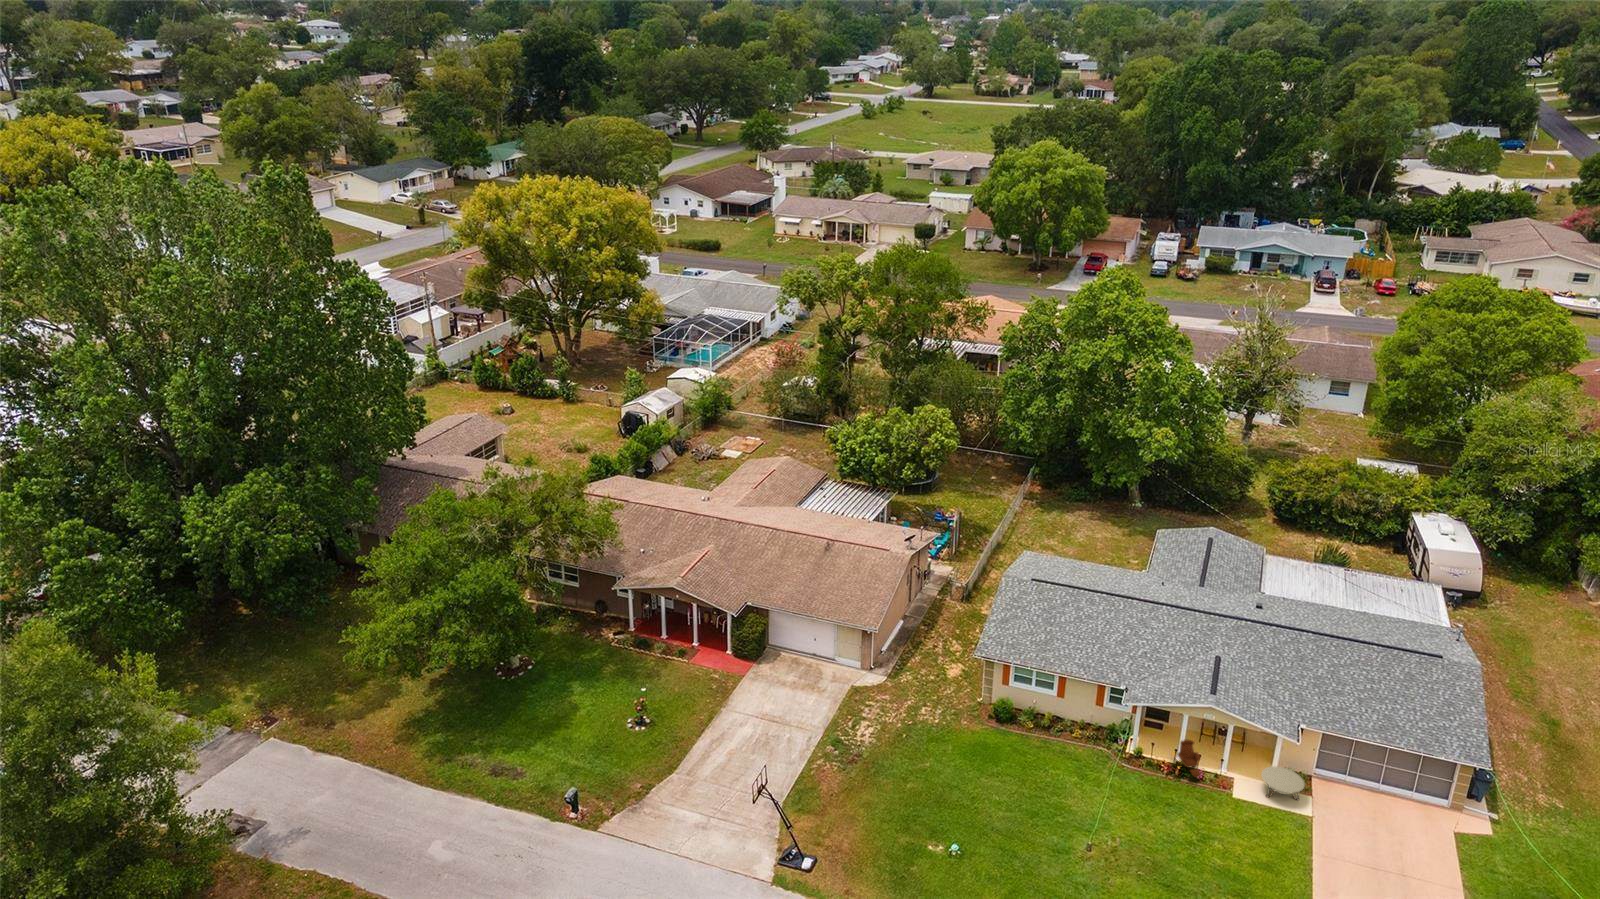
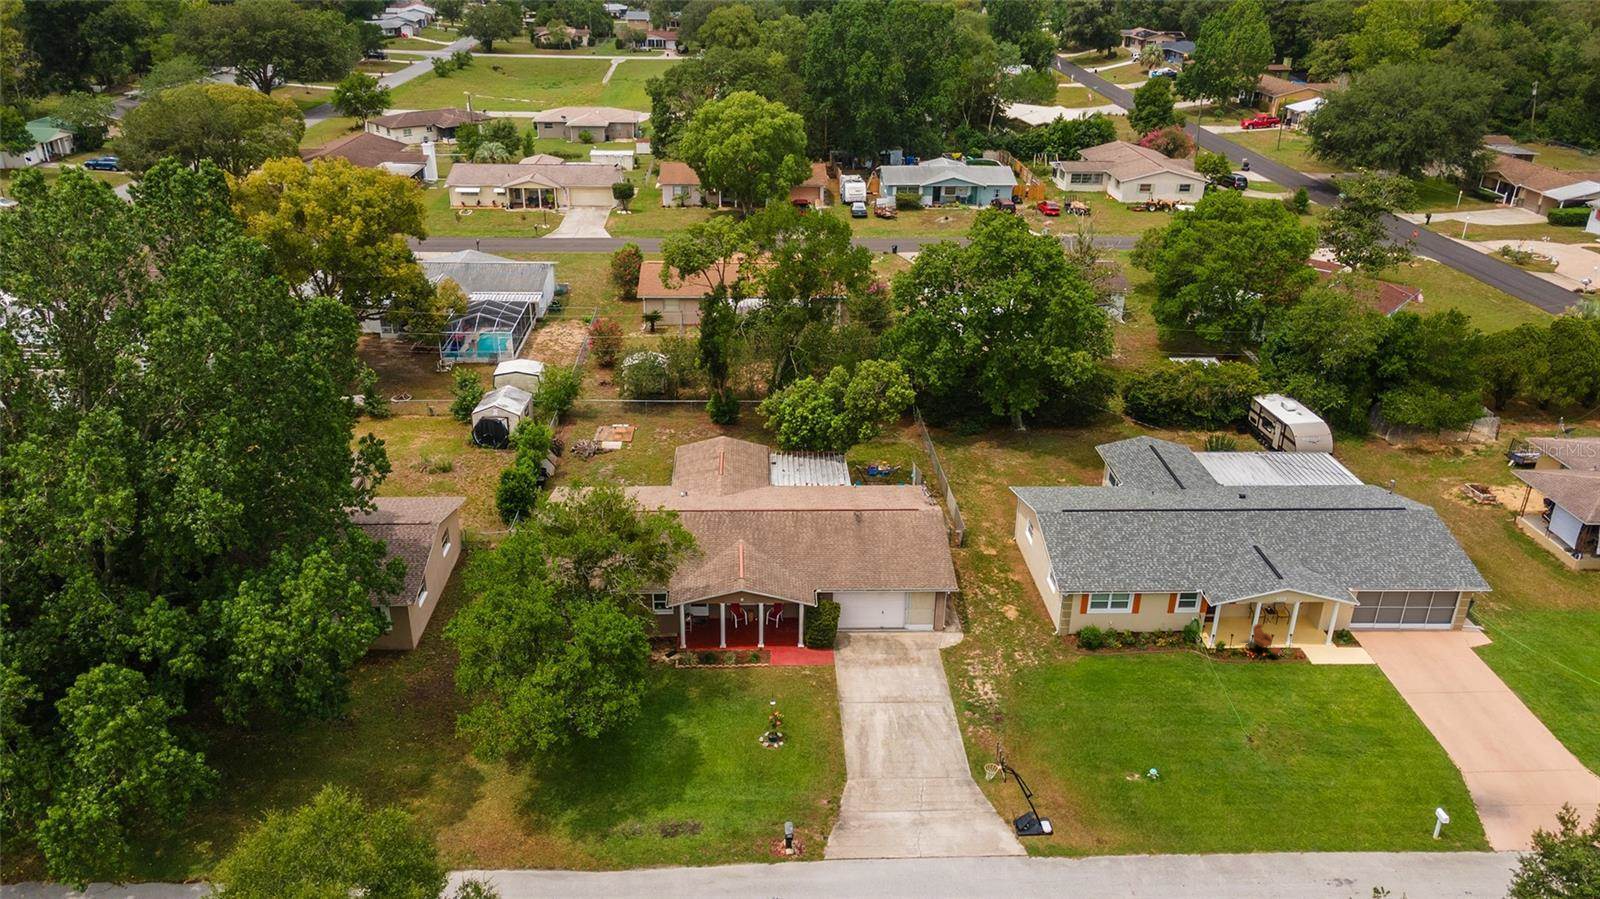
round table: present [1261,766,1305,800] -> none [1322,629,1360,657]

